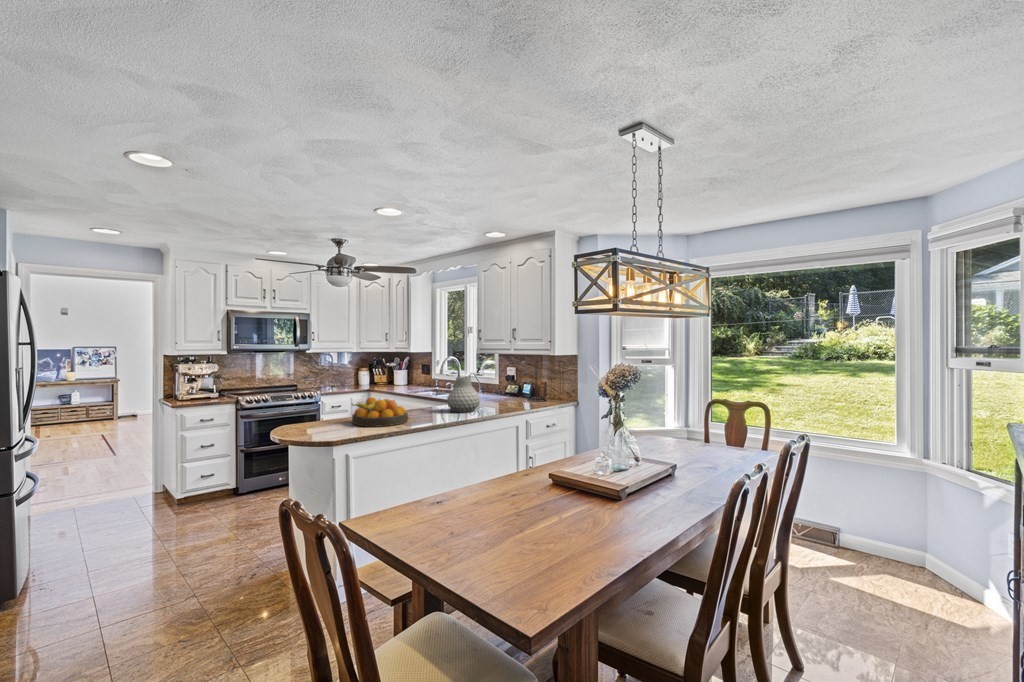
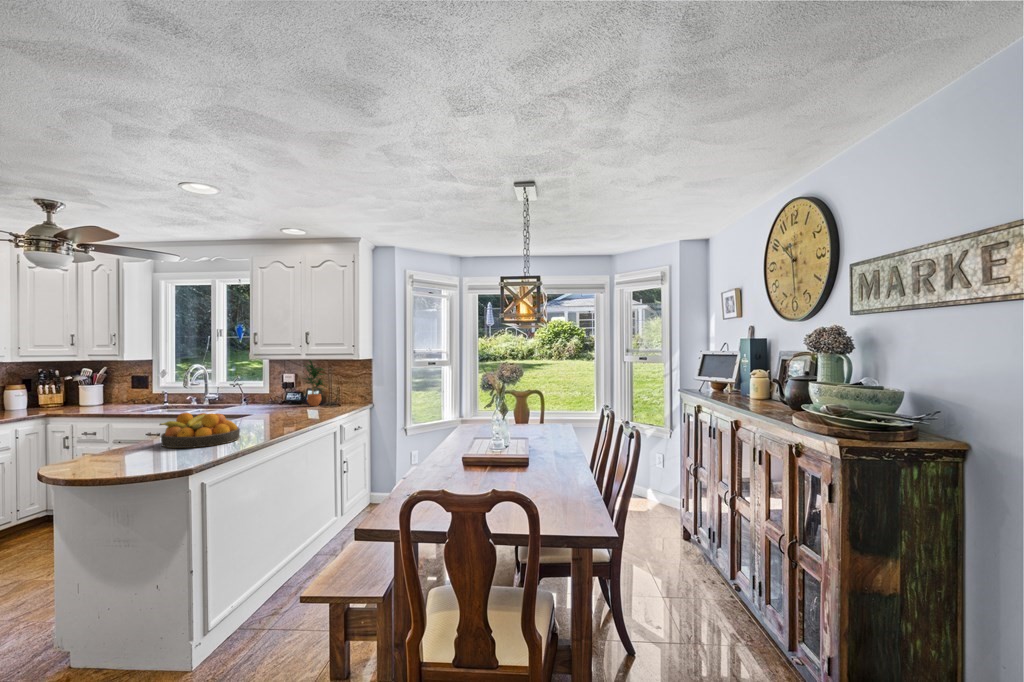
potted plant: none [513,354,538,400] -> present [305,360,323,406]
vase: present [447,377,480,412] -> none [255,384,296,423]

